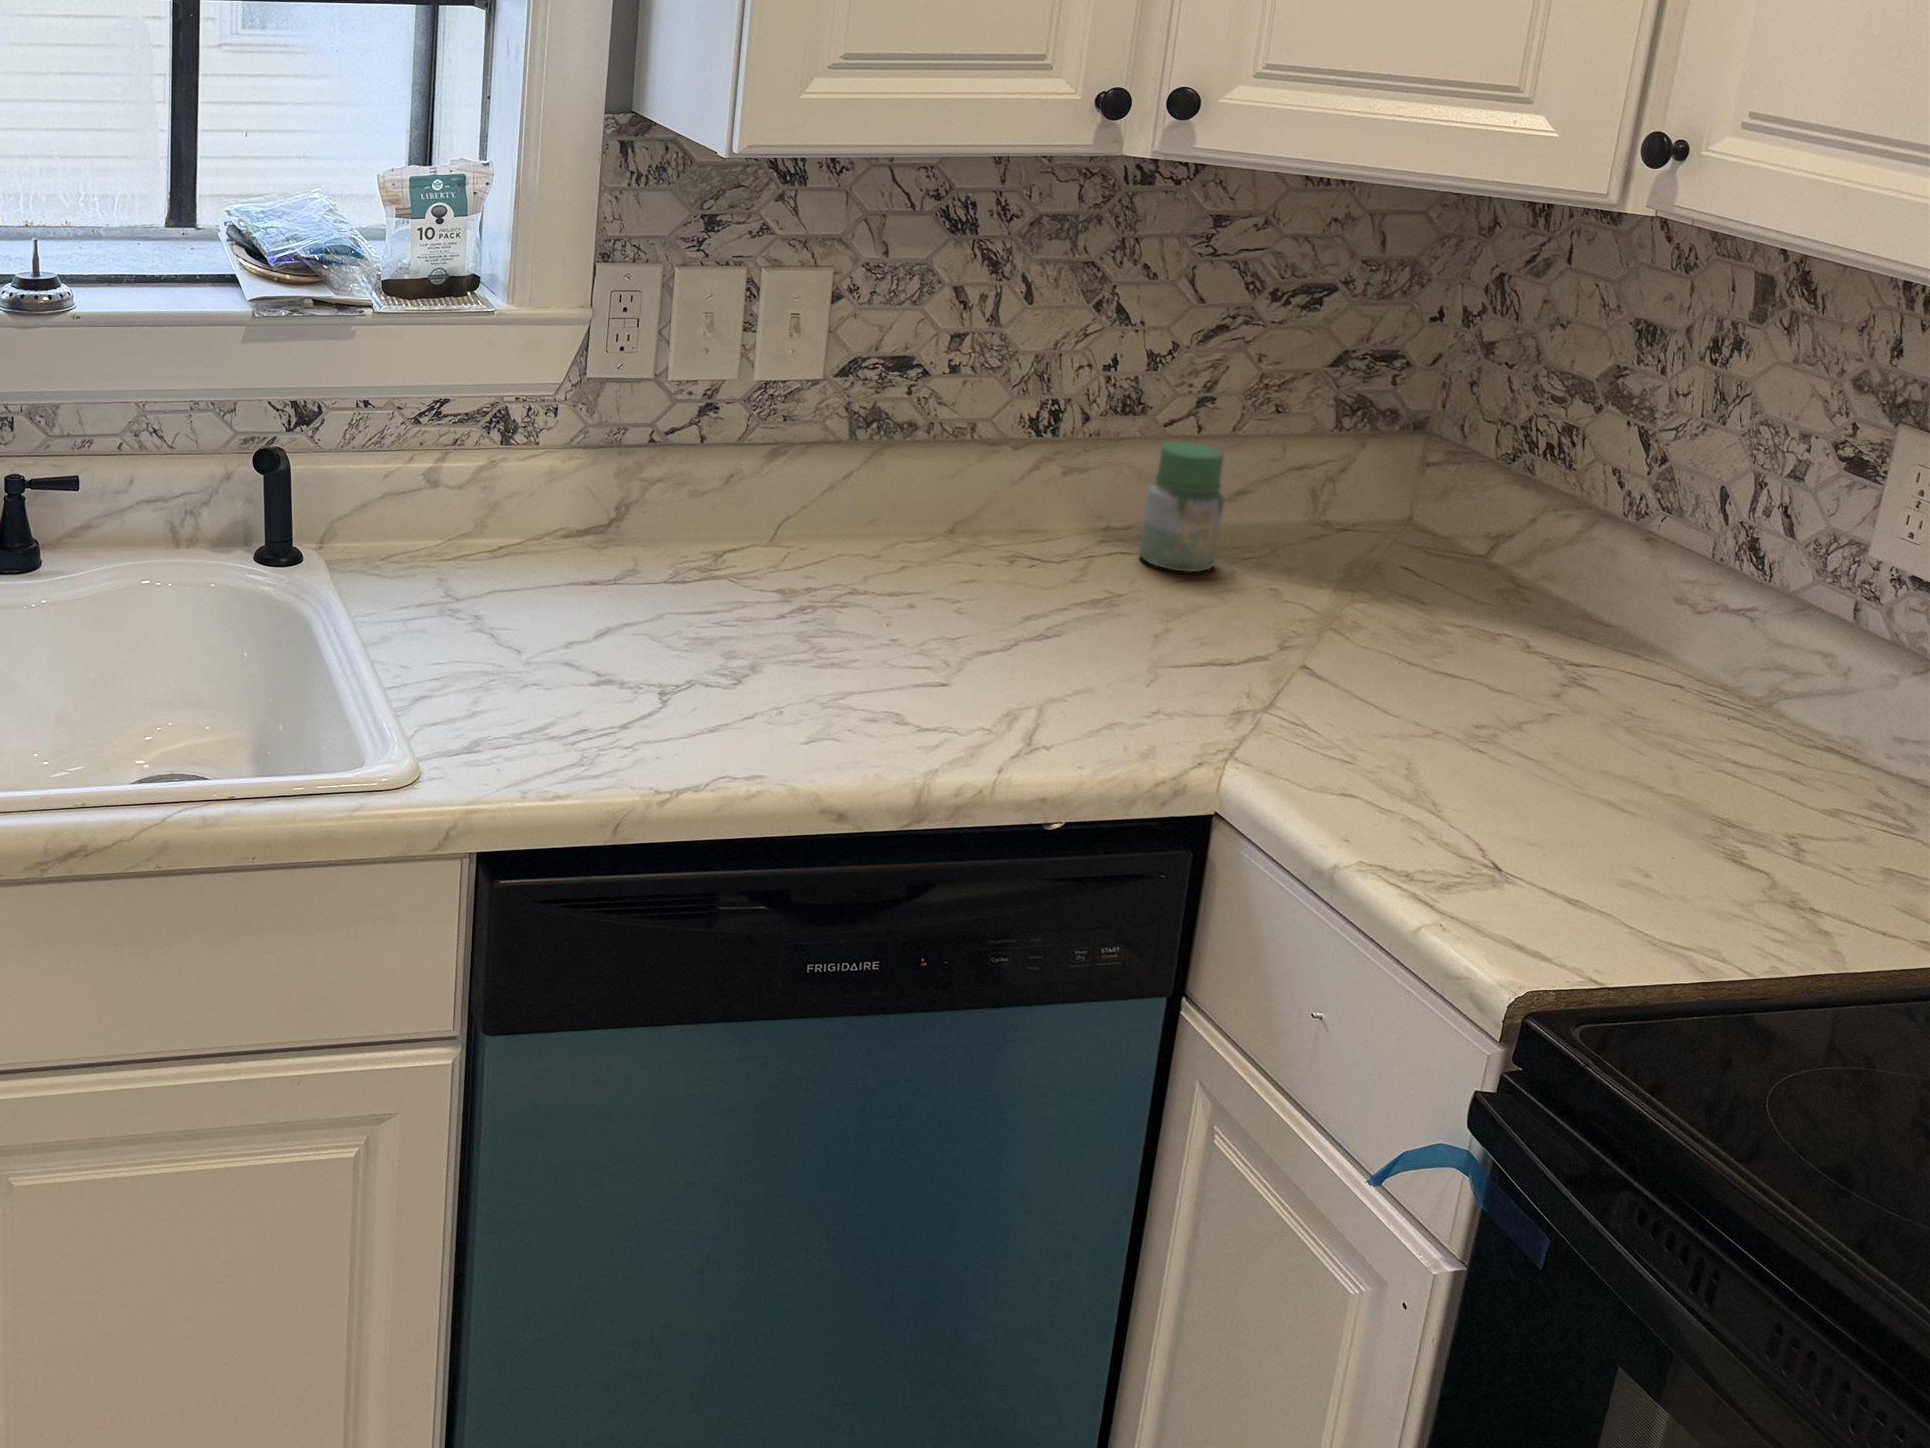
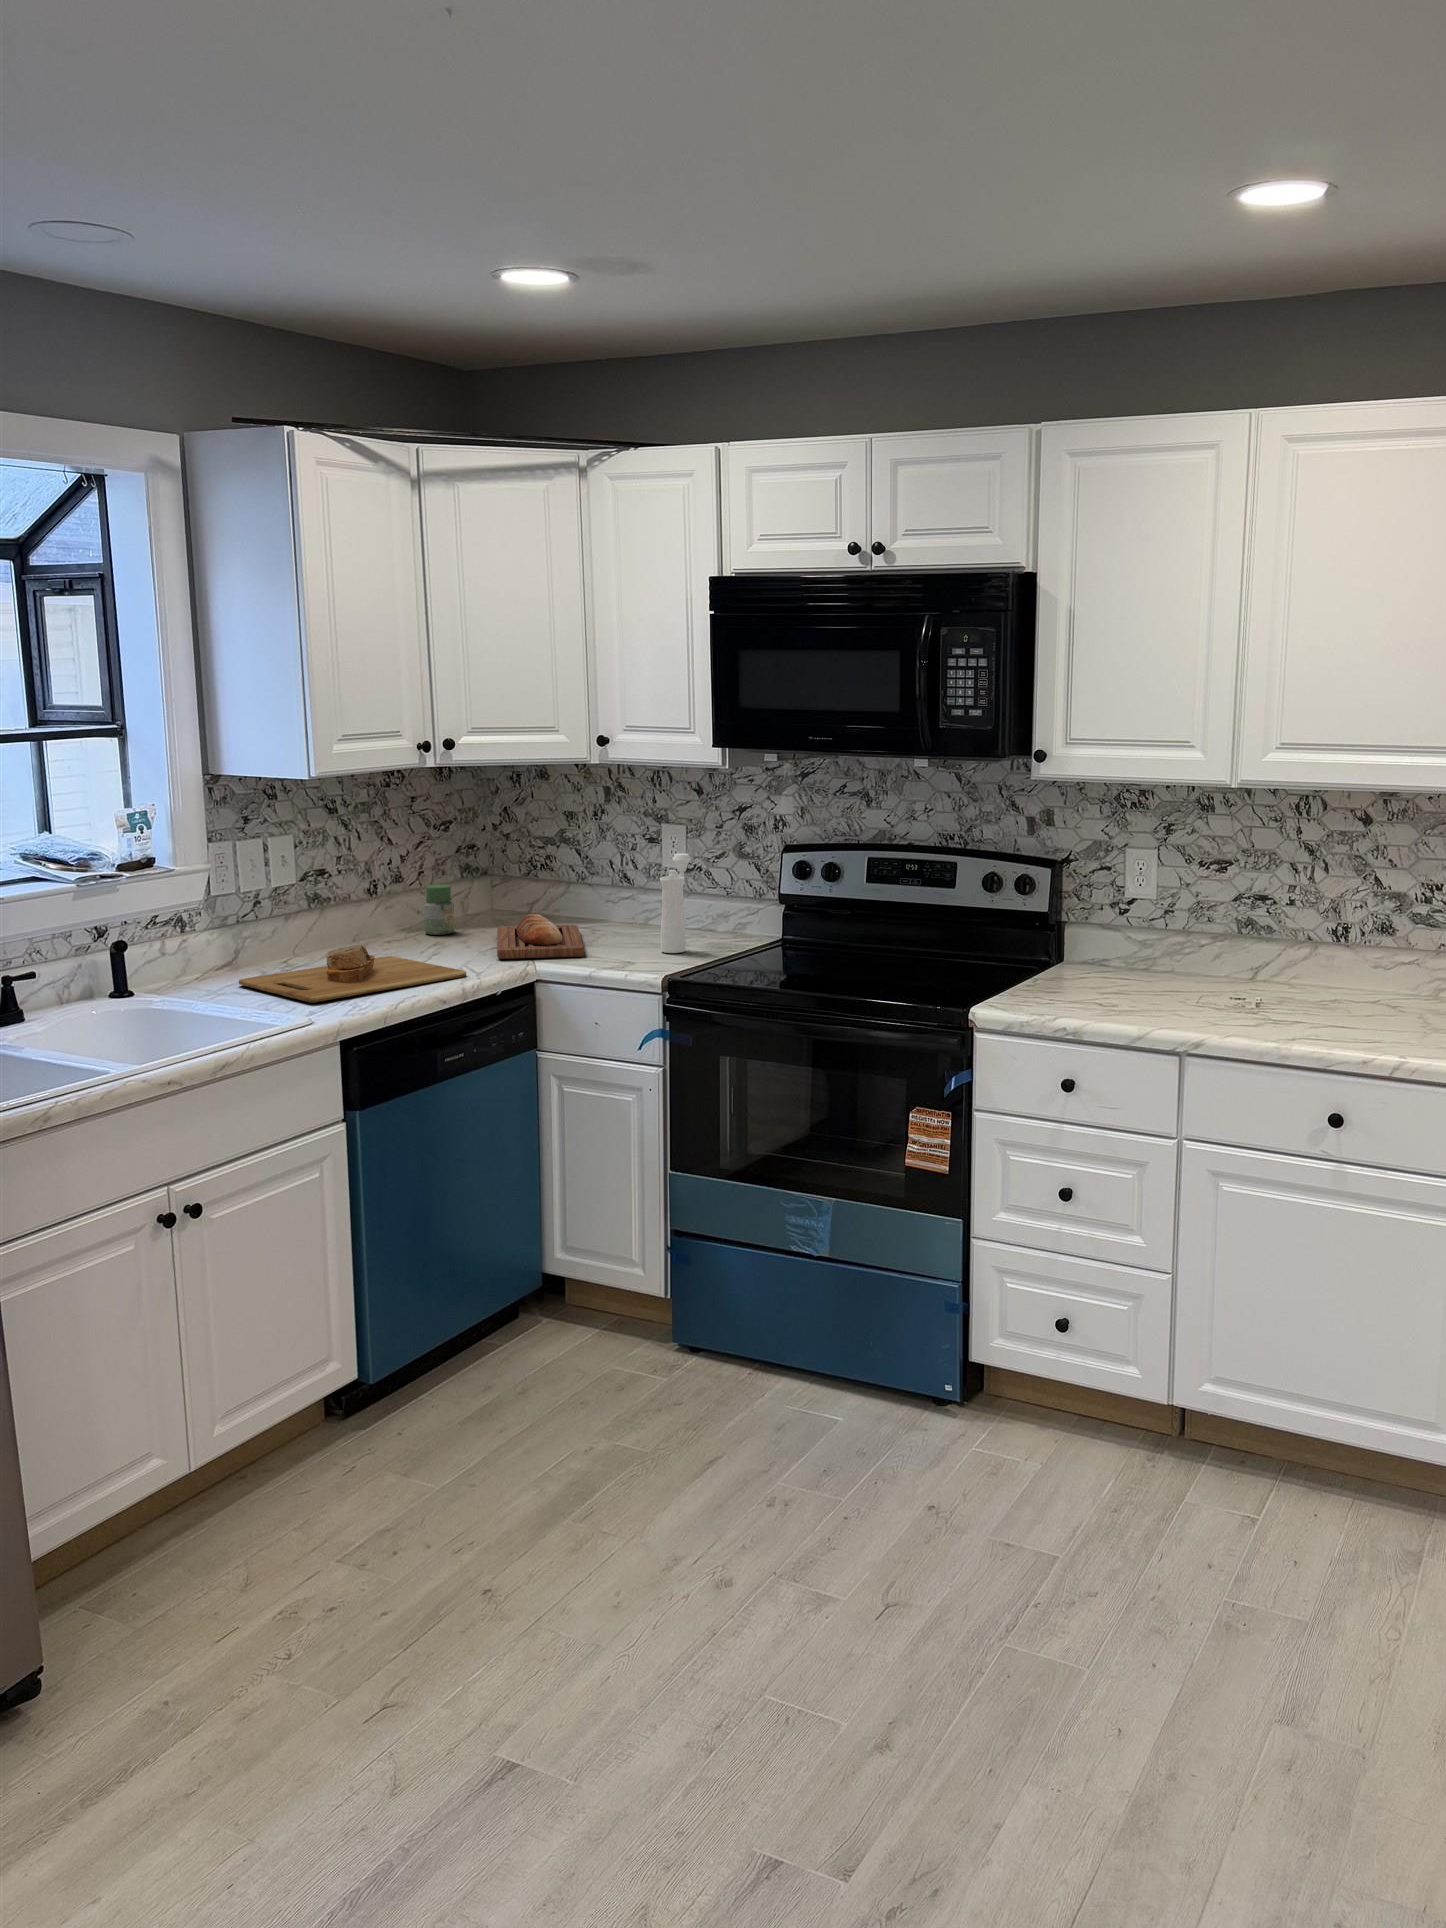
pepper mill: none [1677,552,1907,887] -> present [660,853,691,953]
cutting board: none [509,575,992,749] -> present [239,945,466,1003]
bread loaf: none [1159,590,1526,784] -> present [497,914,584,959]

